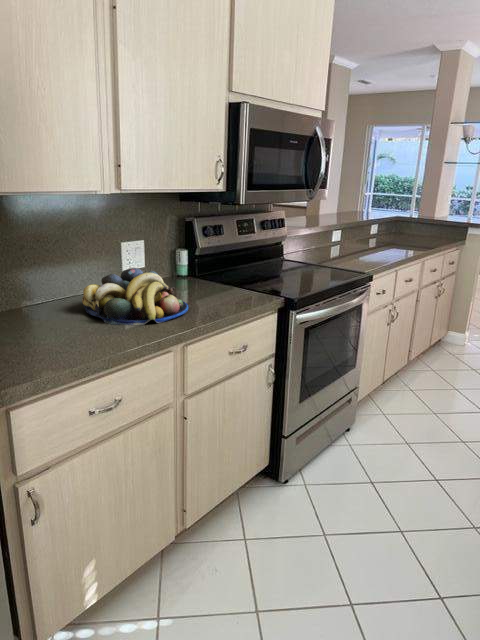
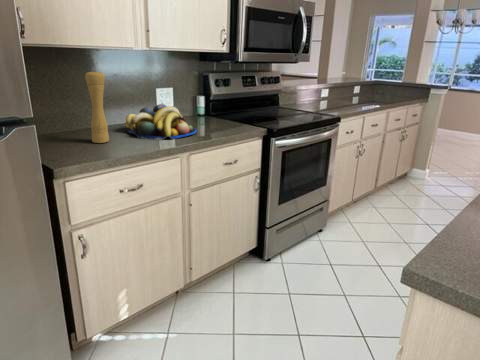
pepper mill: none [28,227,64,336] -> present [85,71,109,143]

